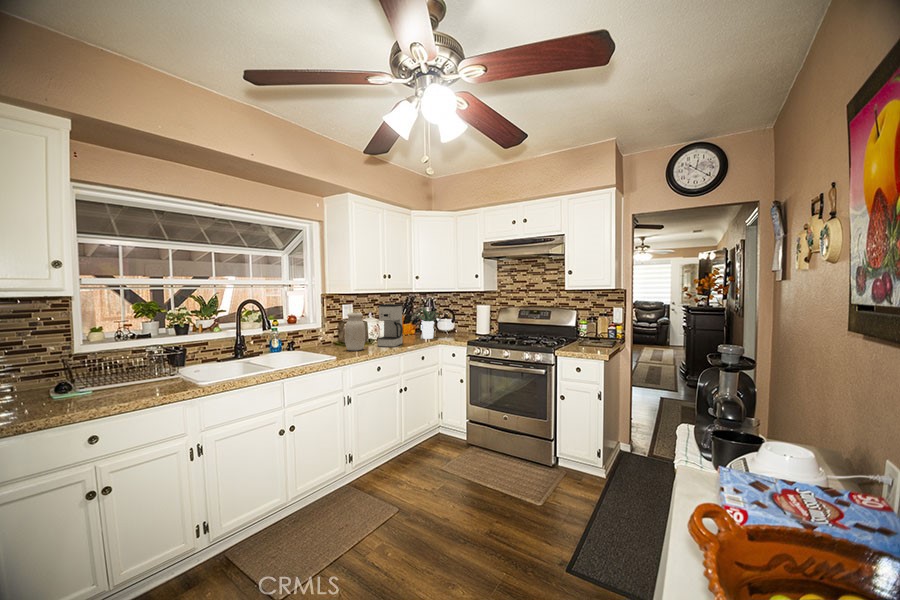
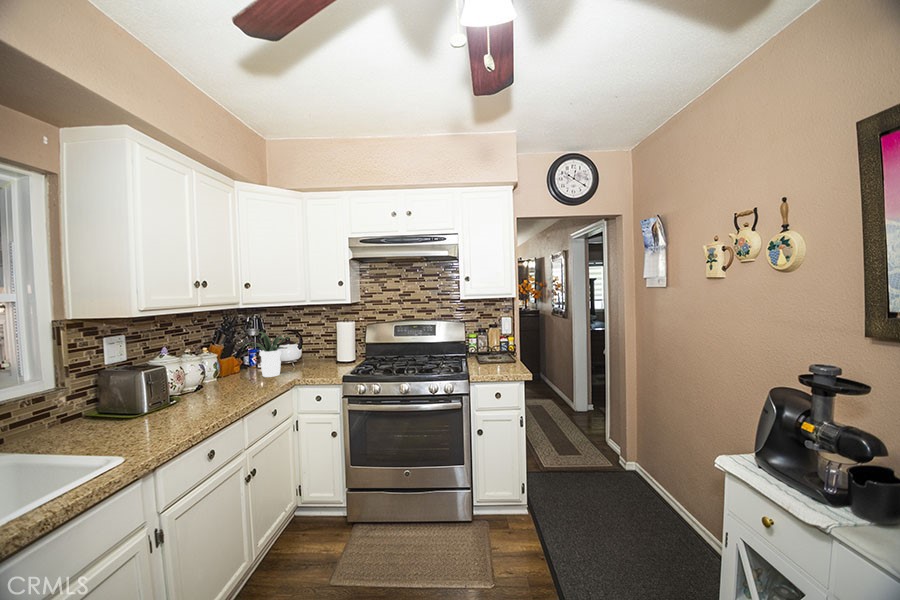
coffee maker: present [378,304,403,347] -> none [190,330,240,409]
jar: present [345,312,365,350] -> none [115,355,167,433]

